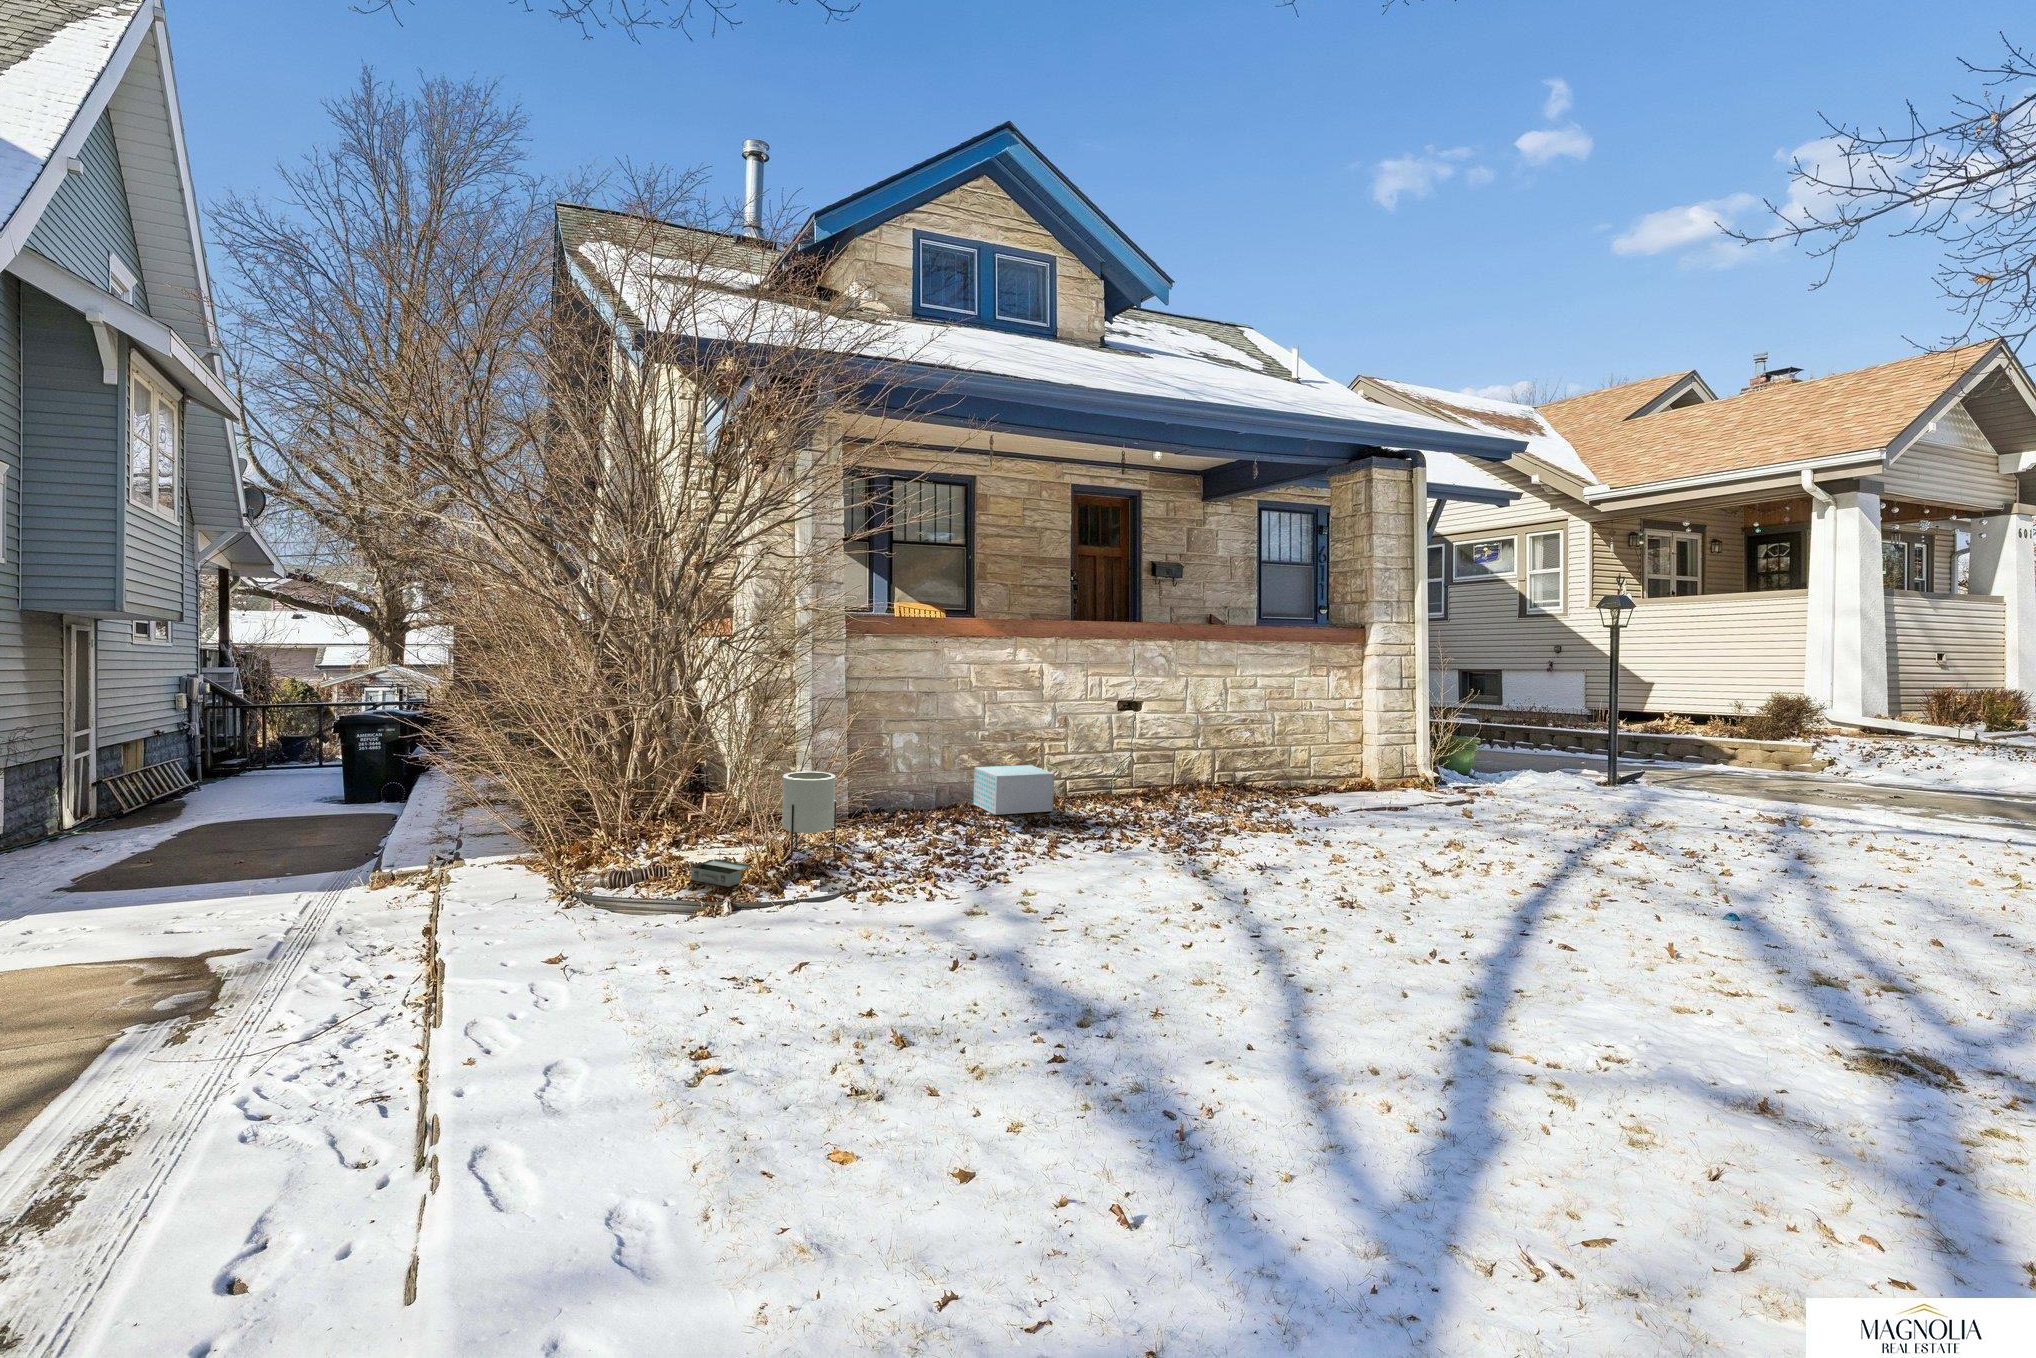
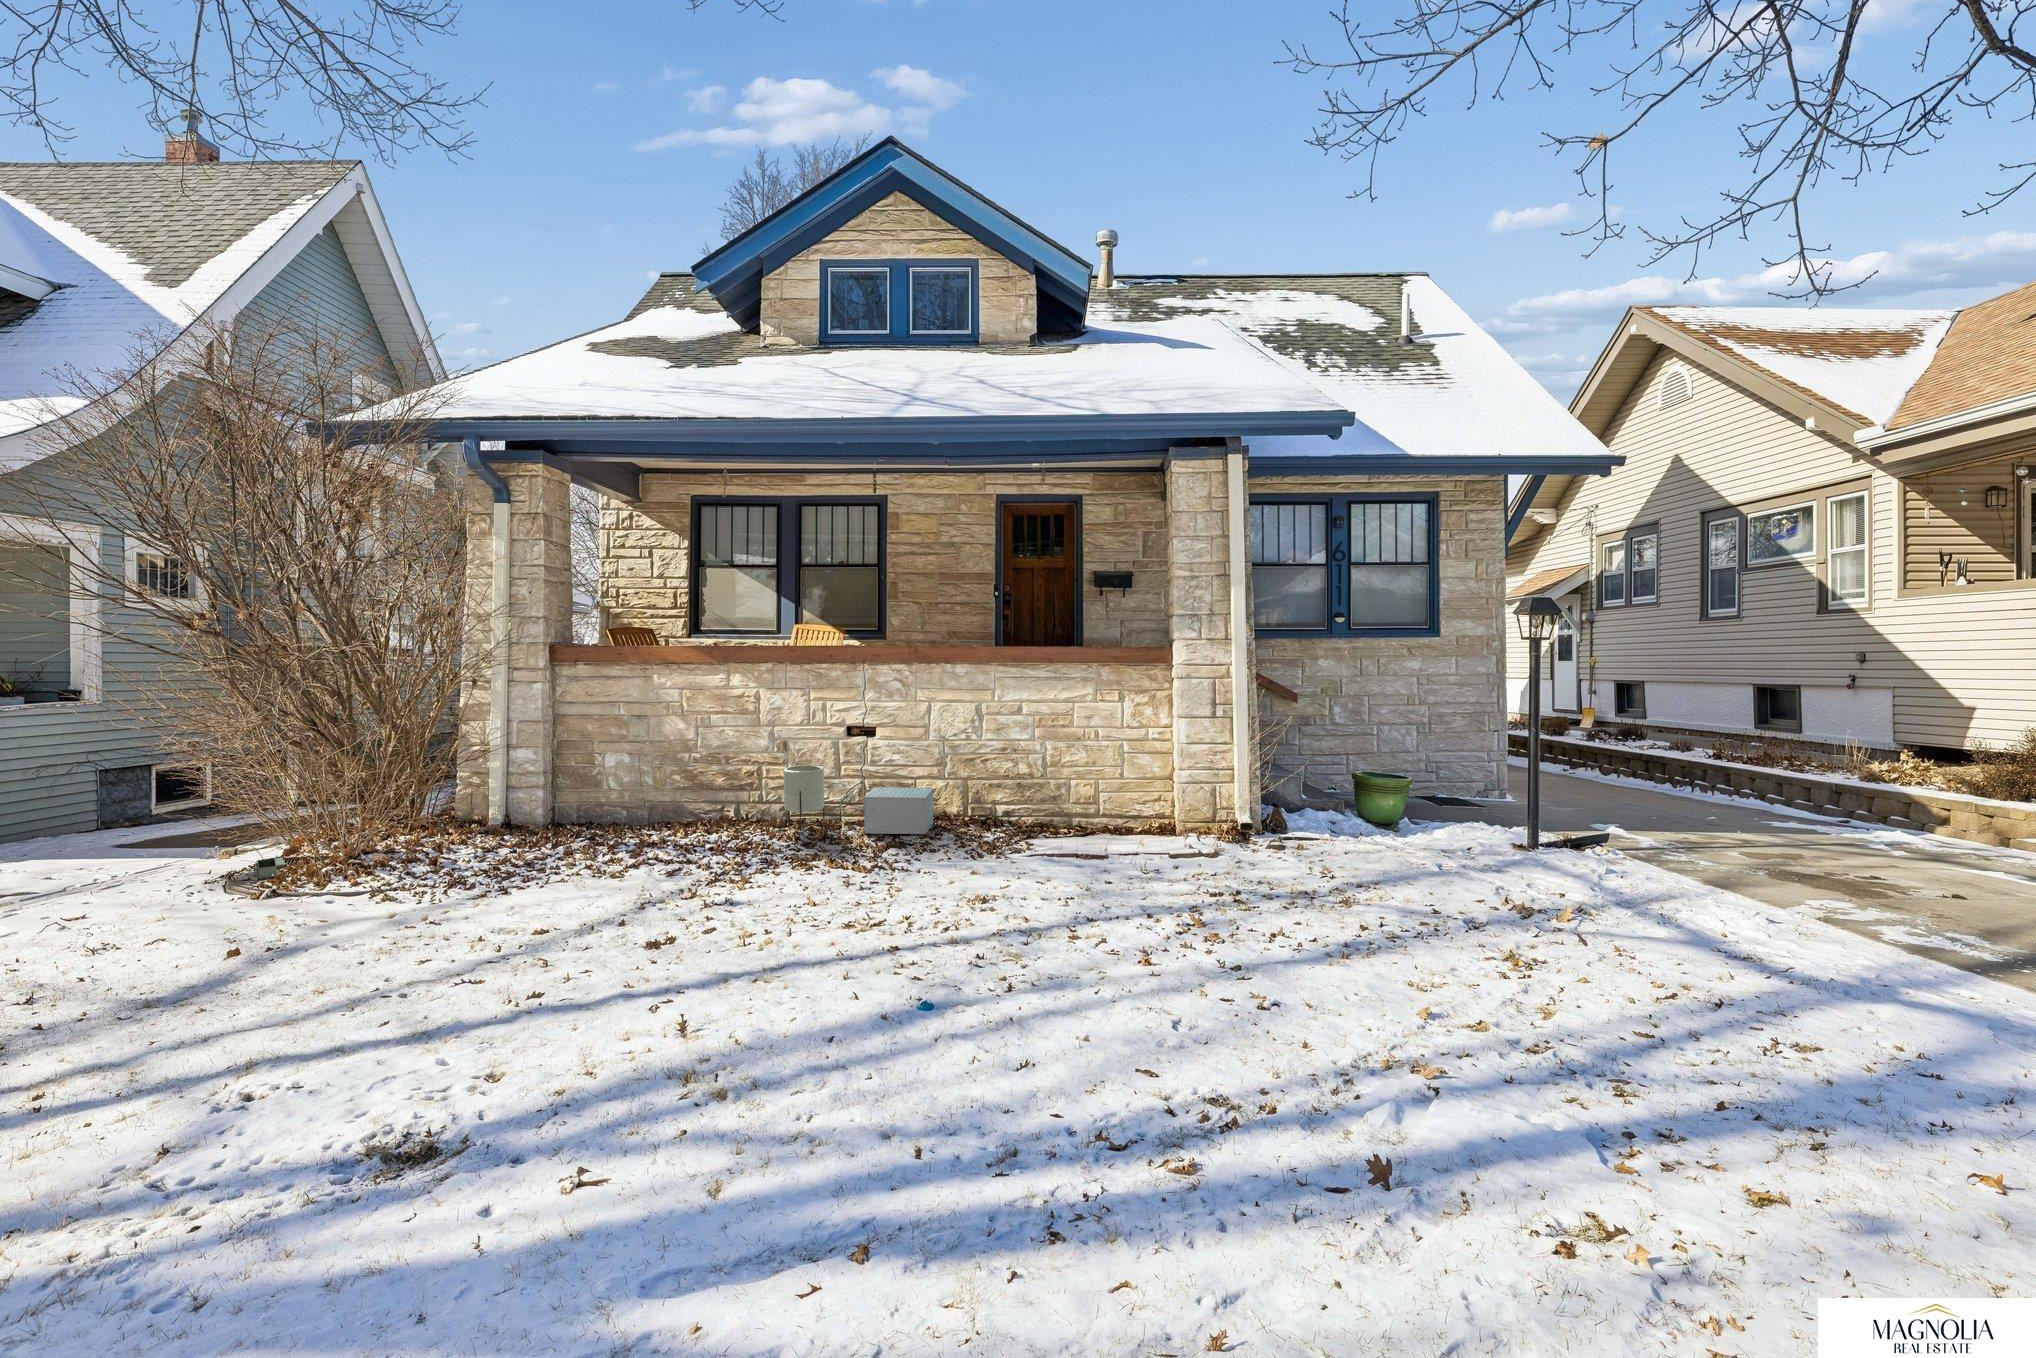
storage box: present [973,765,1055,815] -> present [864,787,933,834]
planter: present [782,771,836,857] -> present [784,765,825,831]

